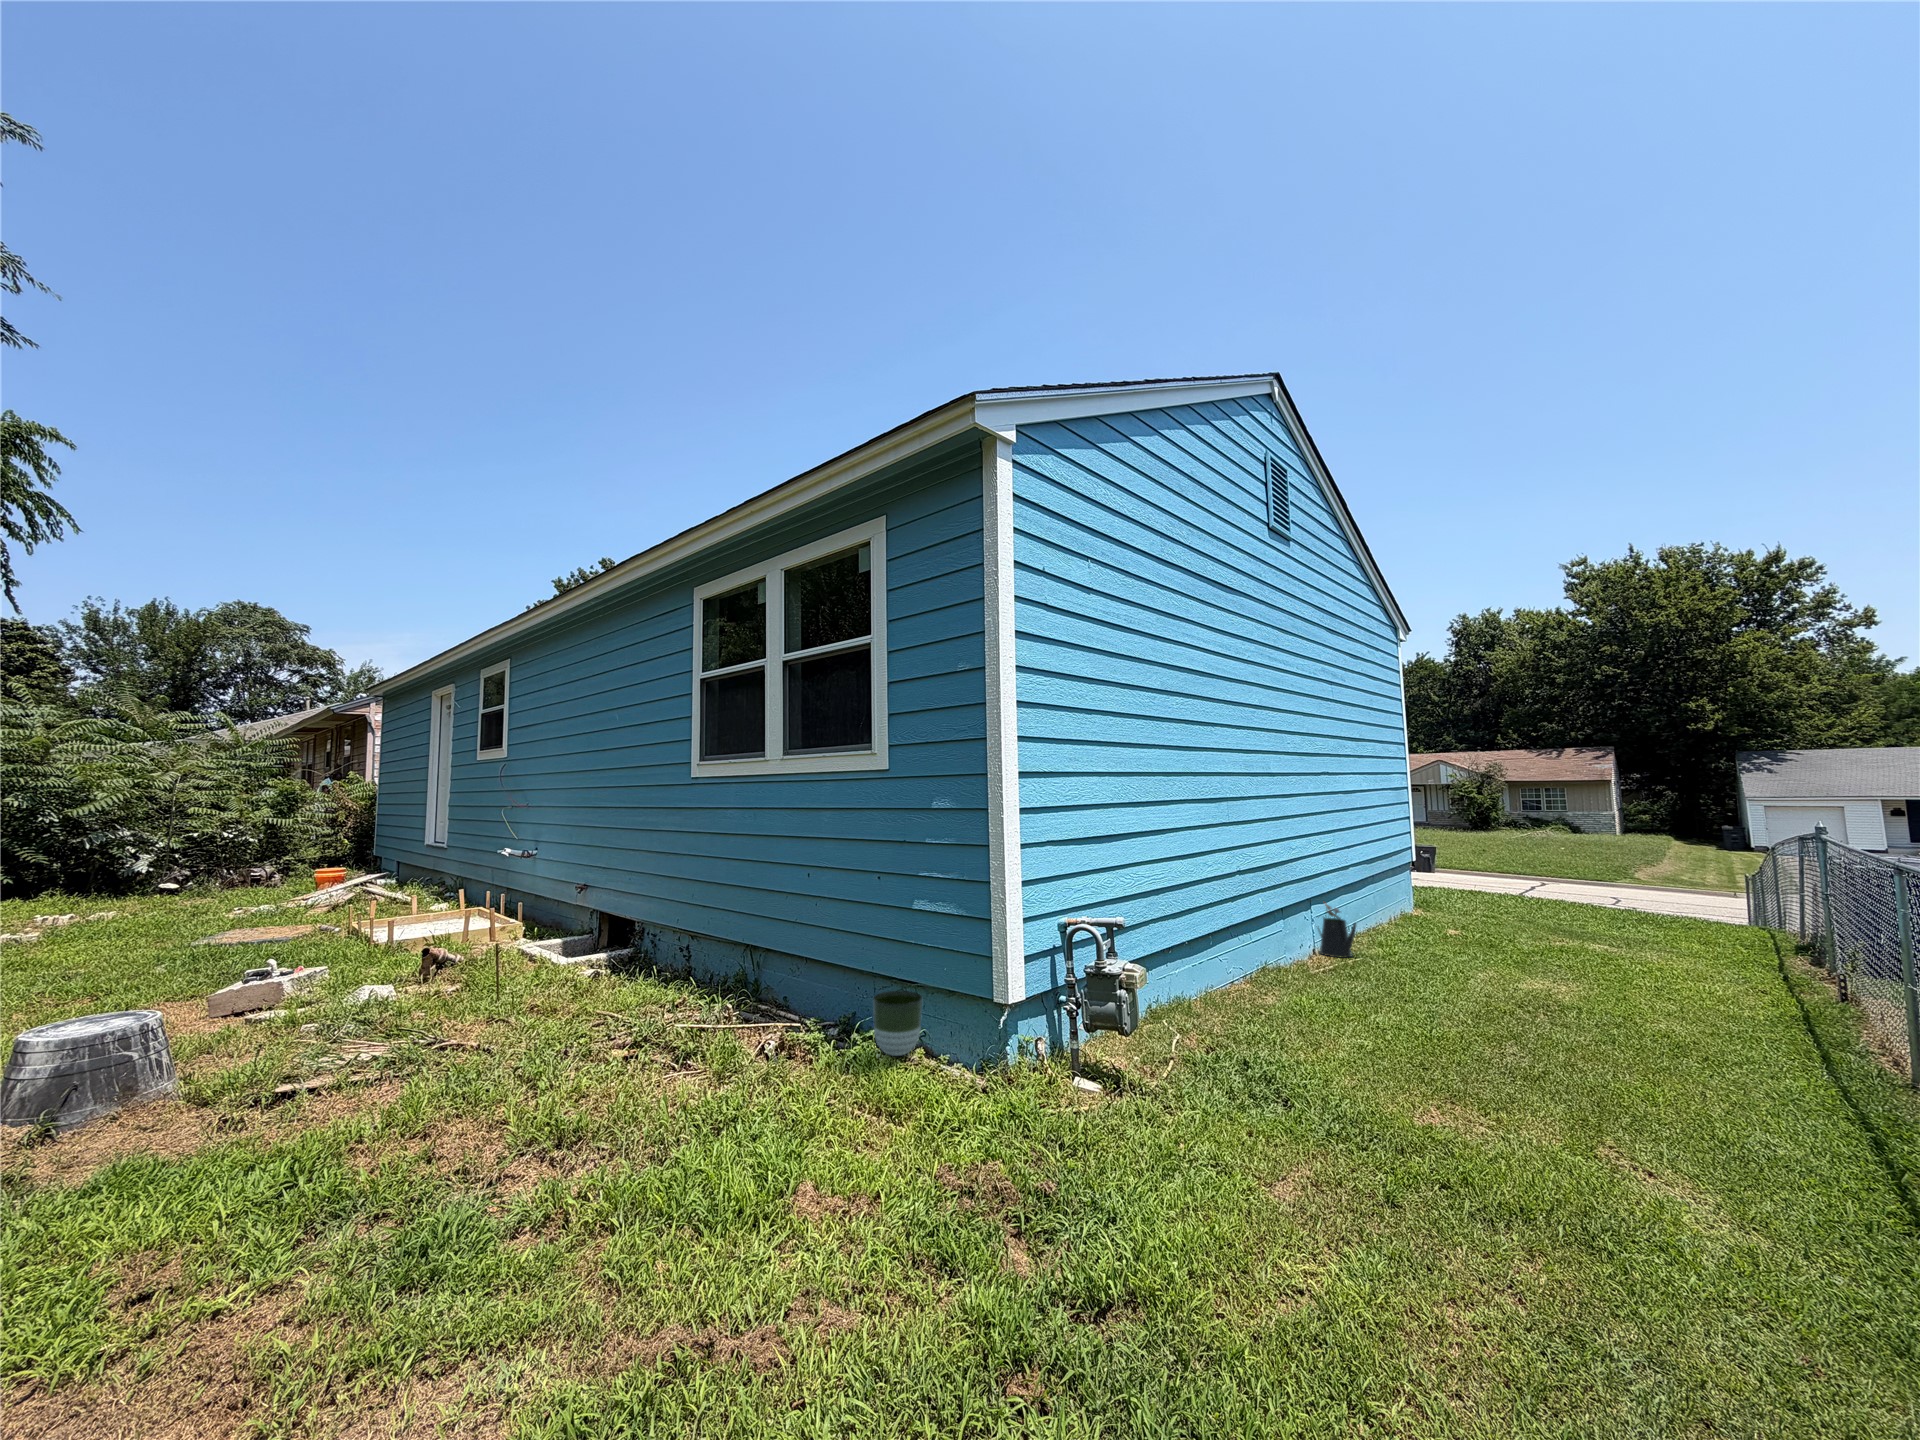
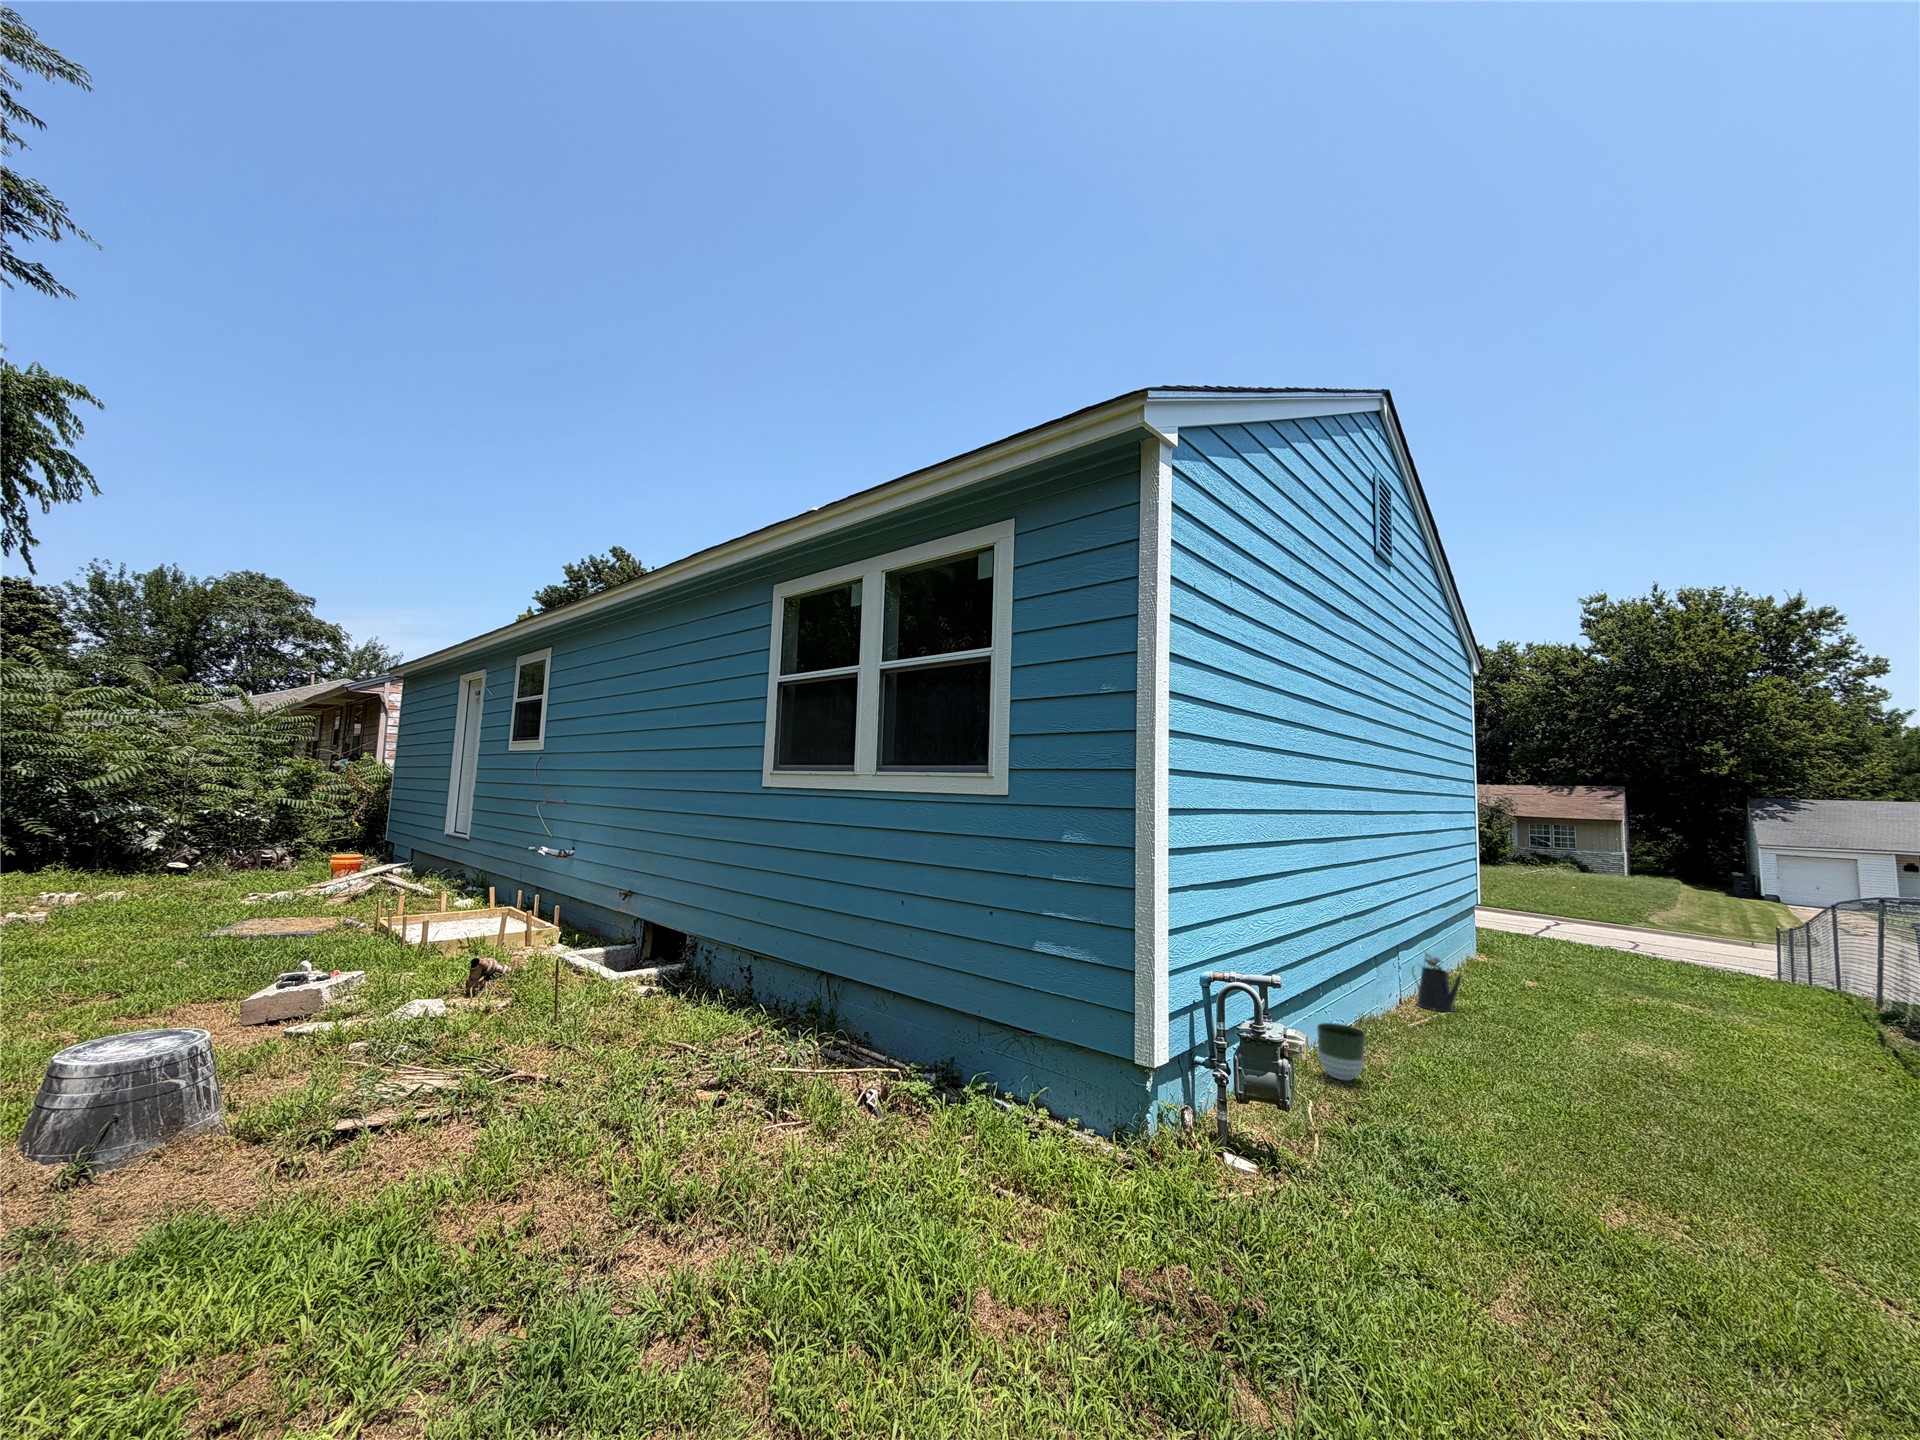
planter: present [873,991,922,1056] -> present [1317,1023,1365,1081]

